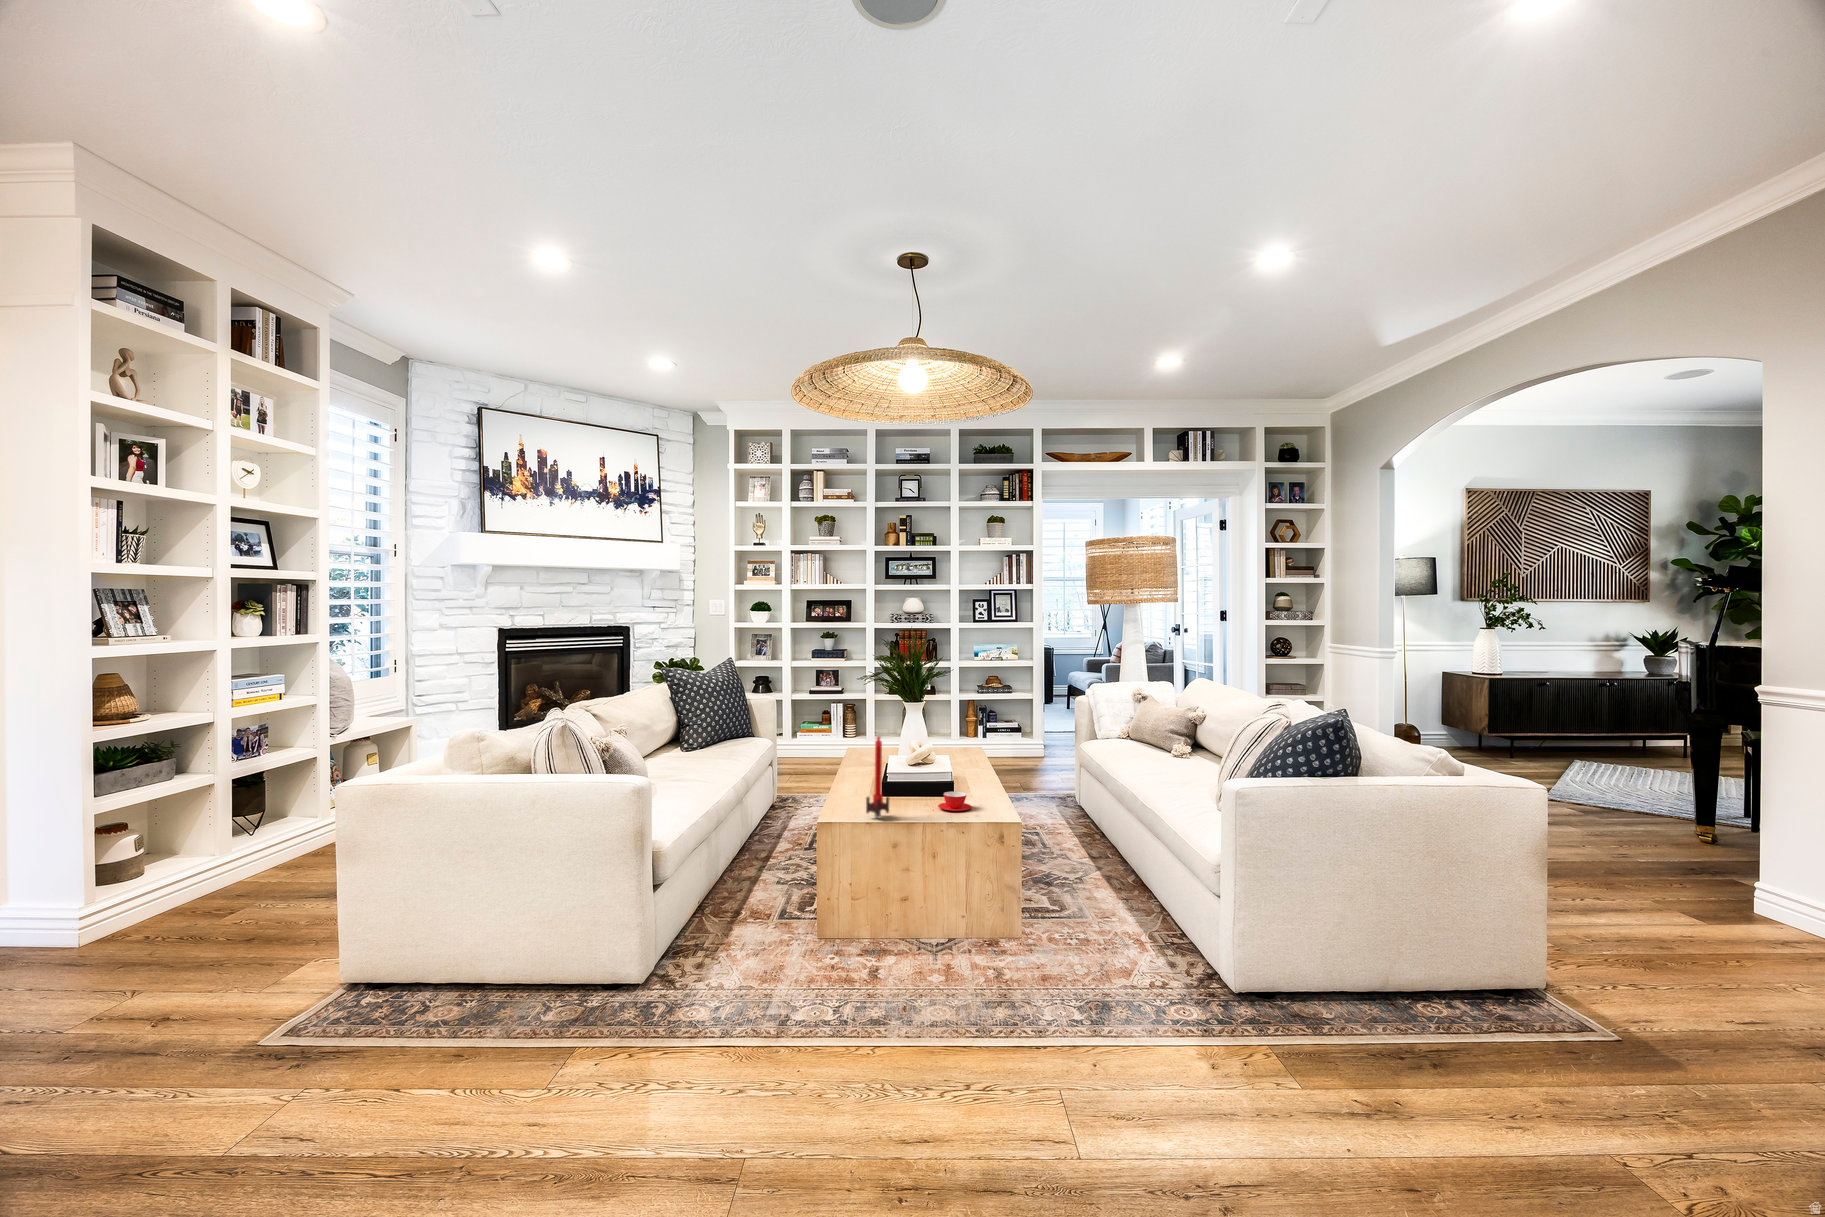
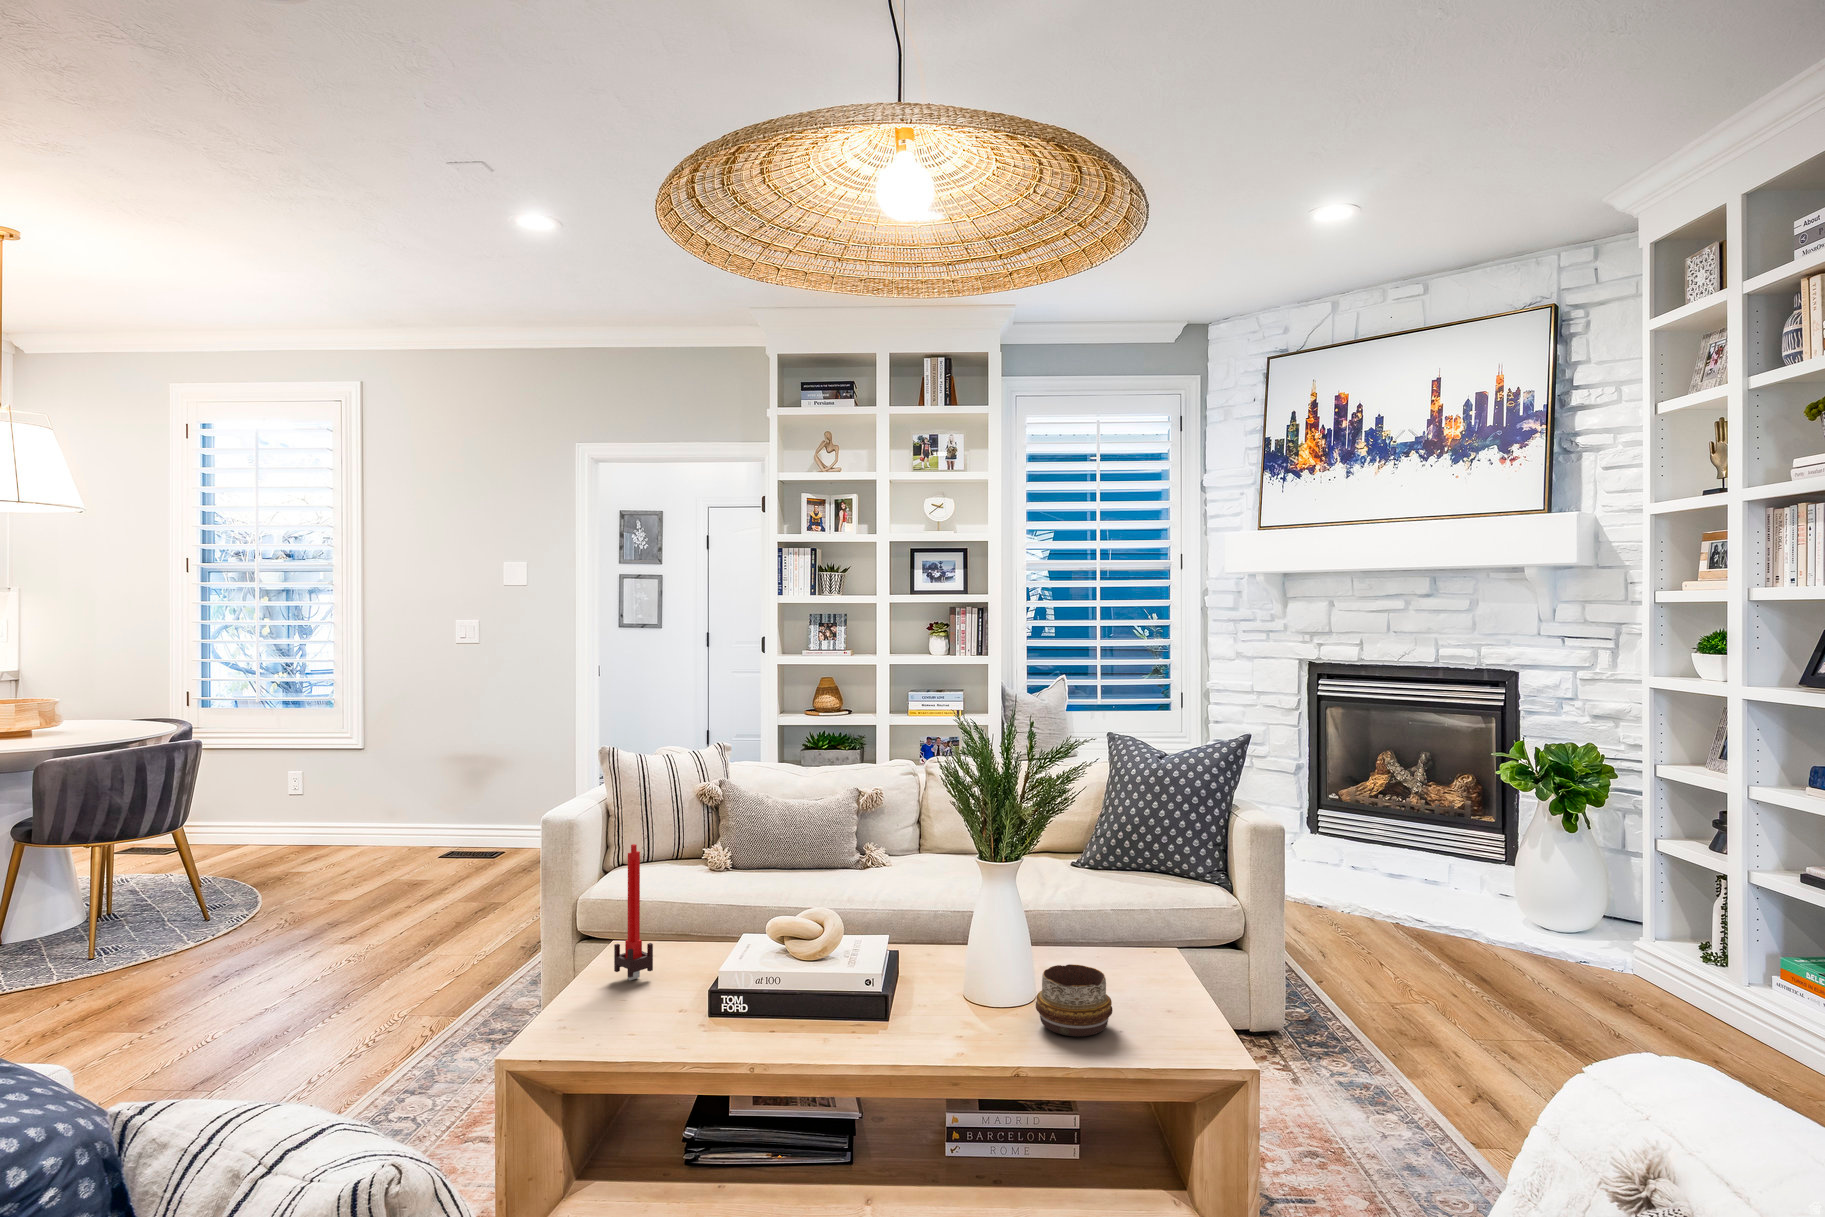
decorative bowl: none [929,743,960,768] -> present [1036,964,1113,1036]
teacup: present [938,791,971,811] -> none [626,992,694,1038]

